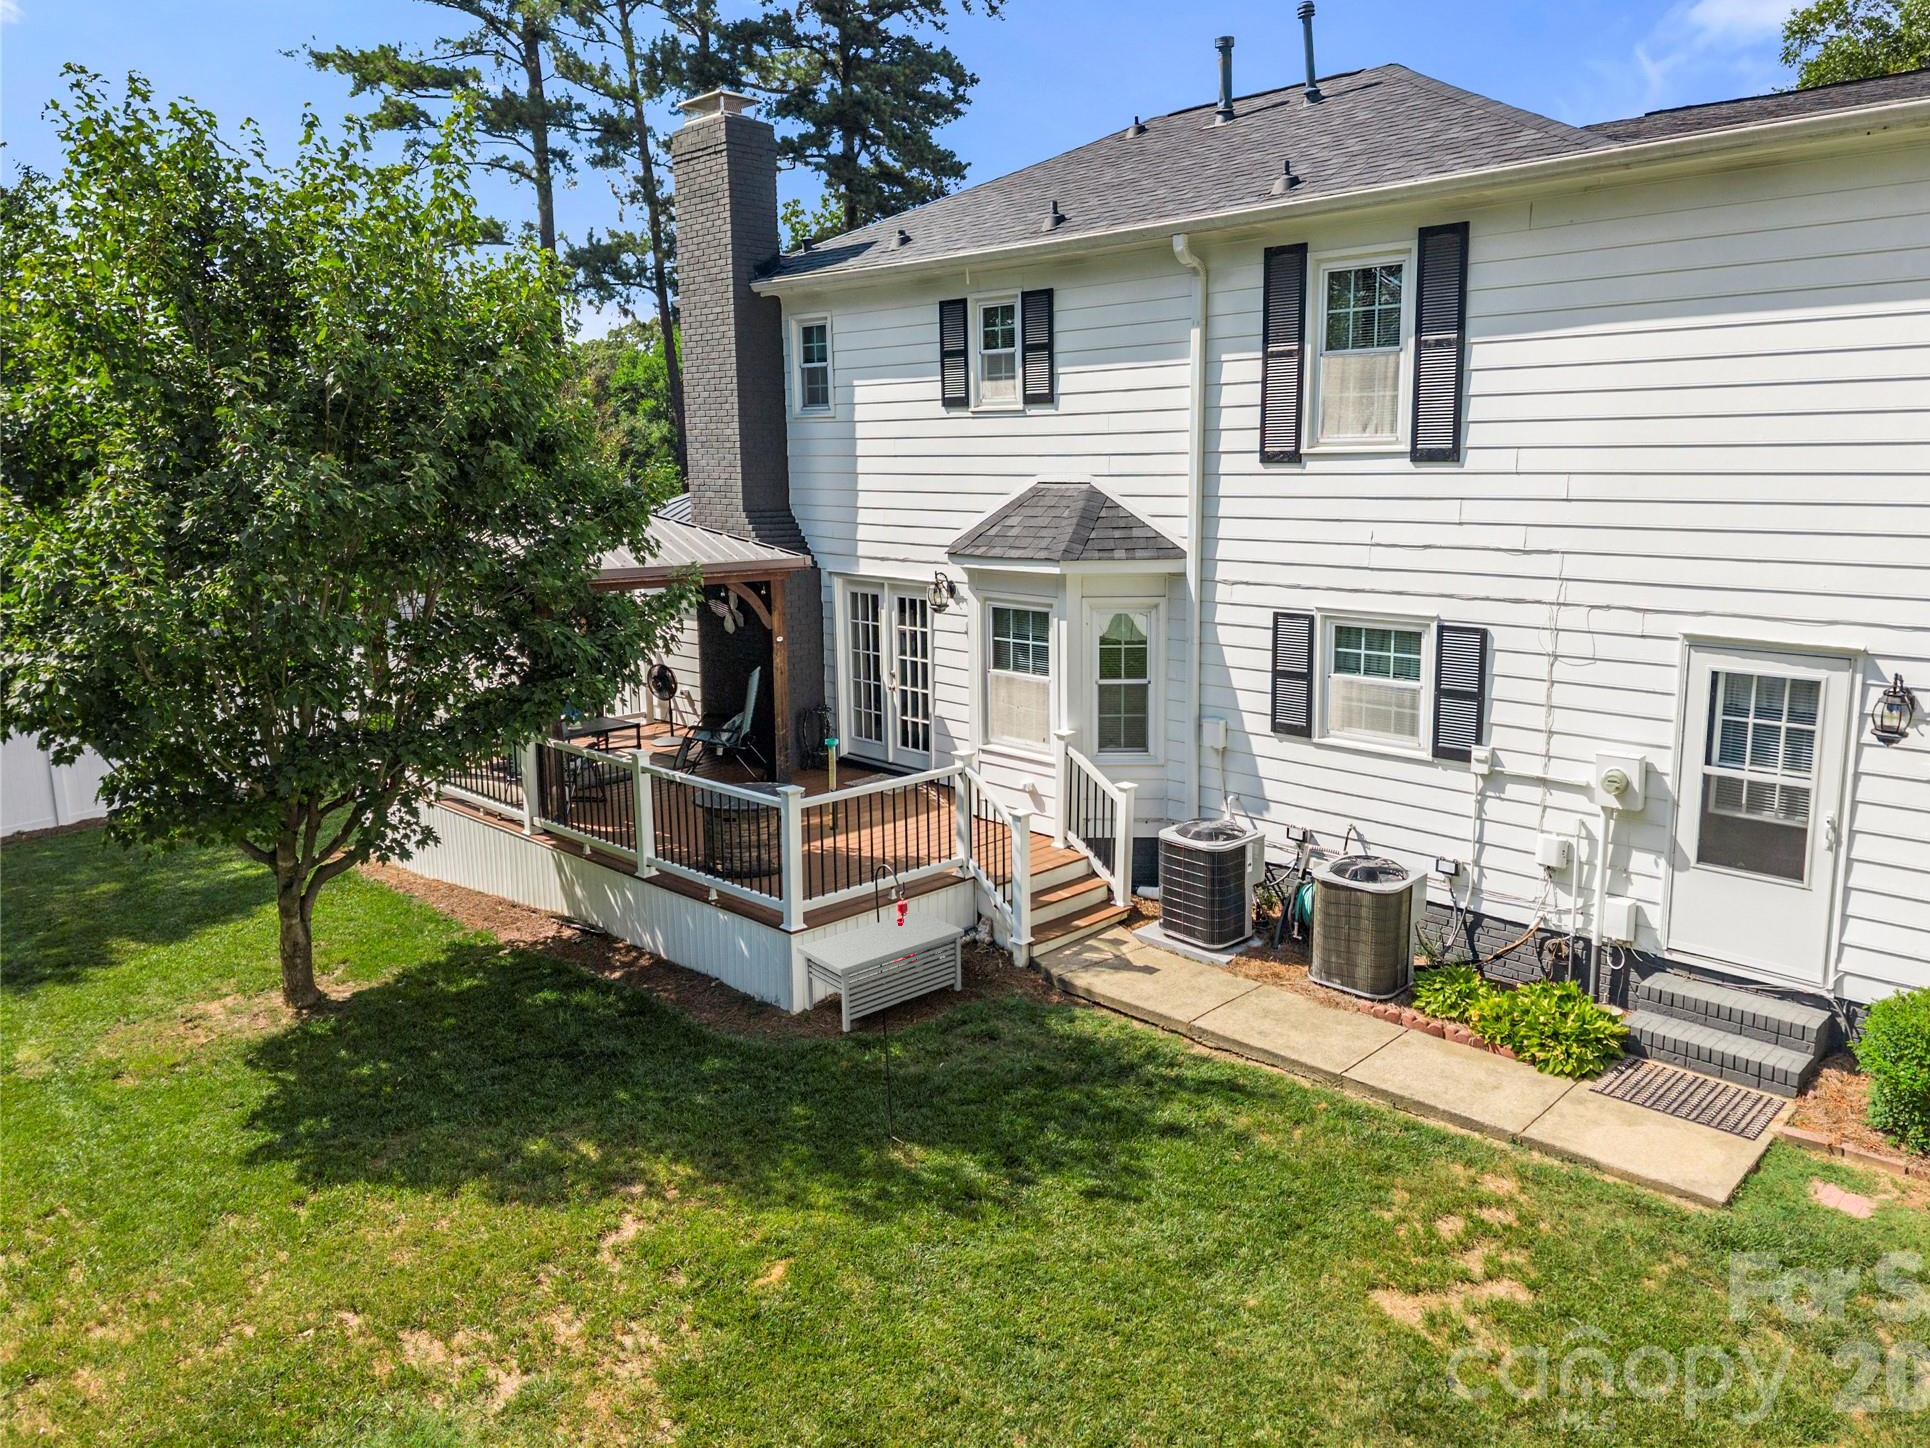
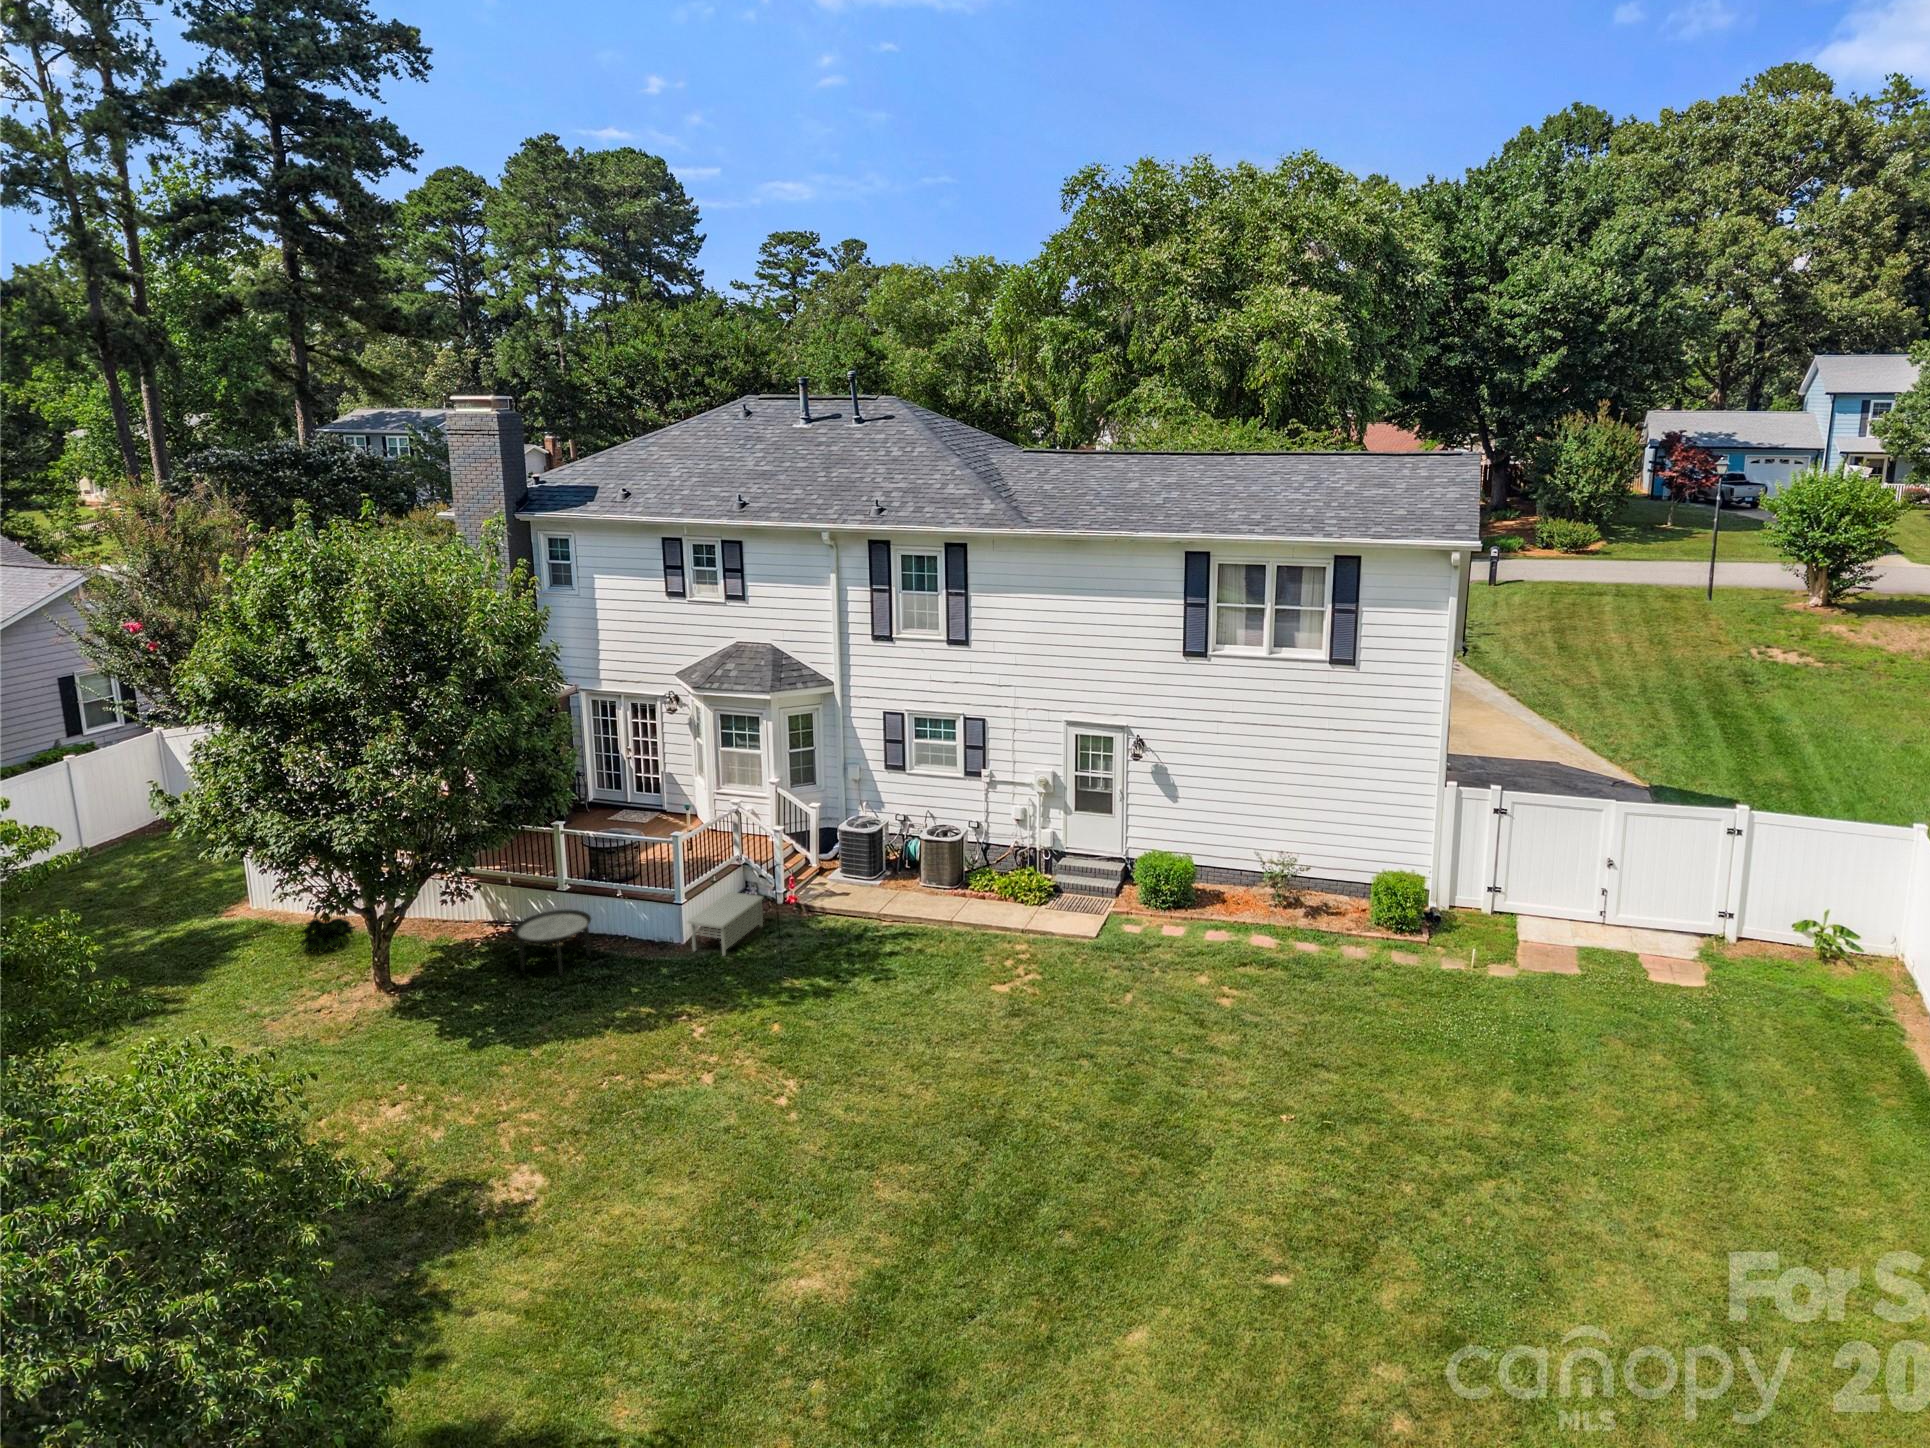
potted plant: none [364,835,445,898] -> present [301,916,355,954]
round table: none [528,887,664,1003] -> present [513,910,591,976]

